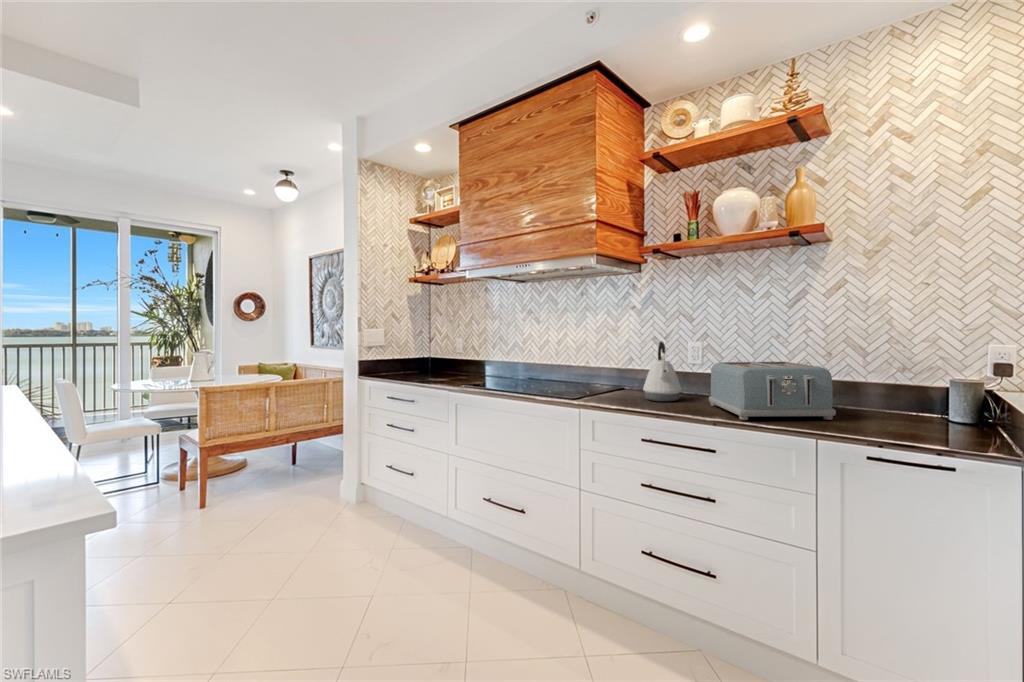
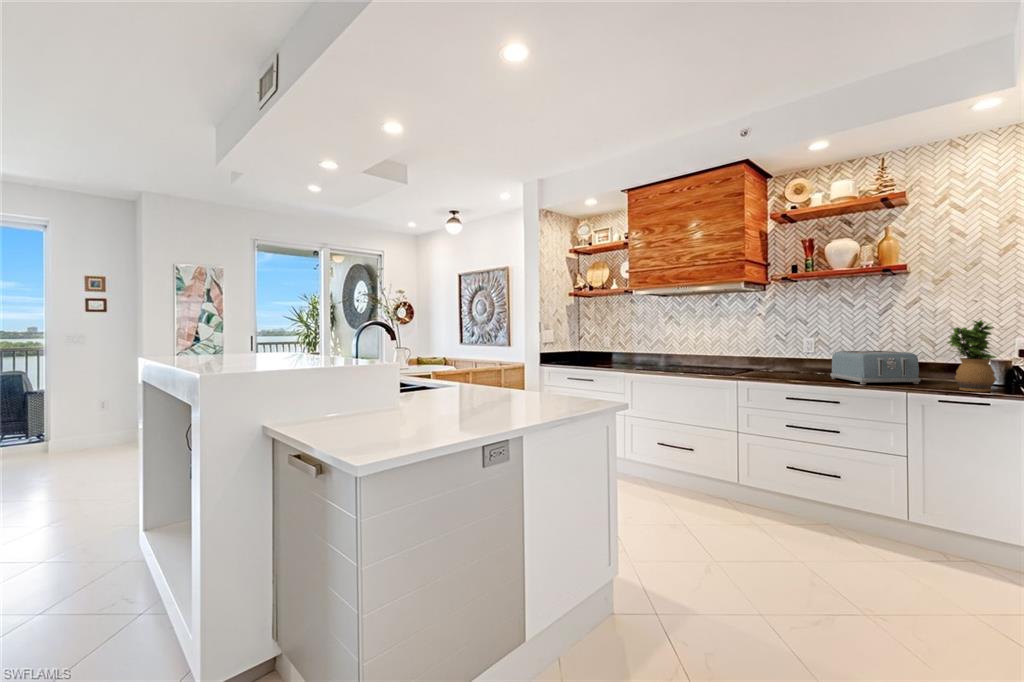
potted plant: none [871,311,959,442] -> present [947,320,997,392]
kettle: present [643,341,682,401] -> none [780,339,808,377]

